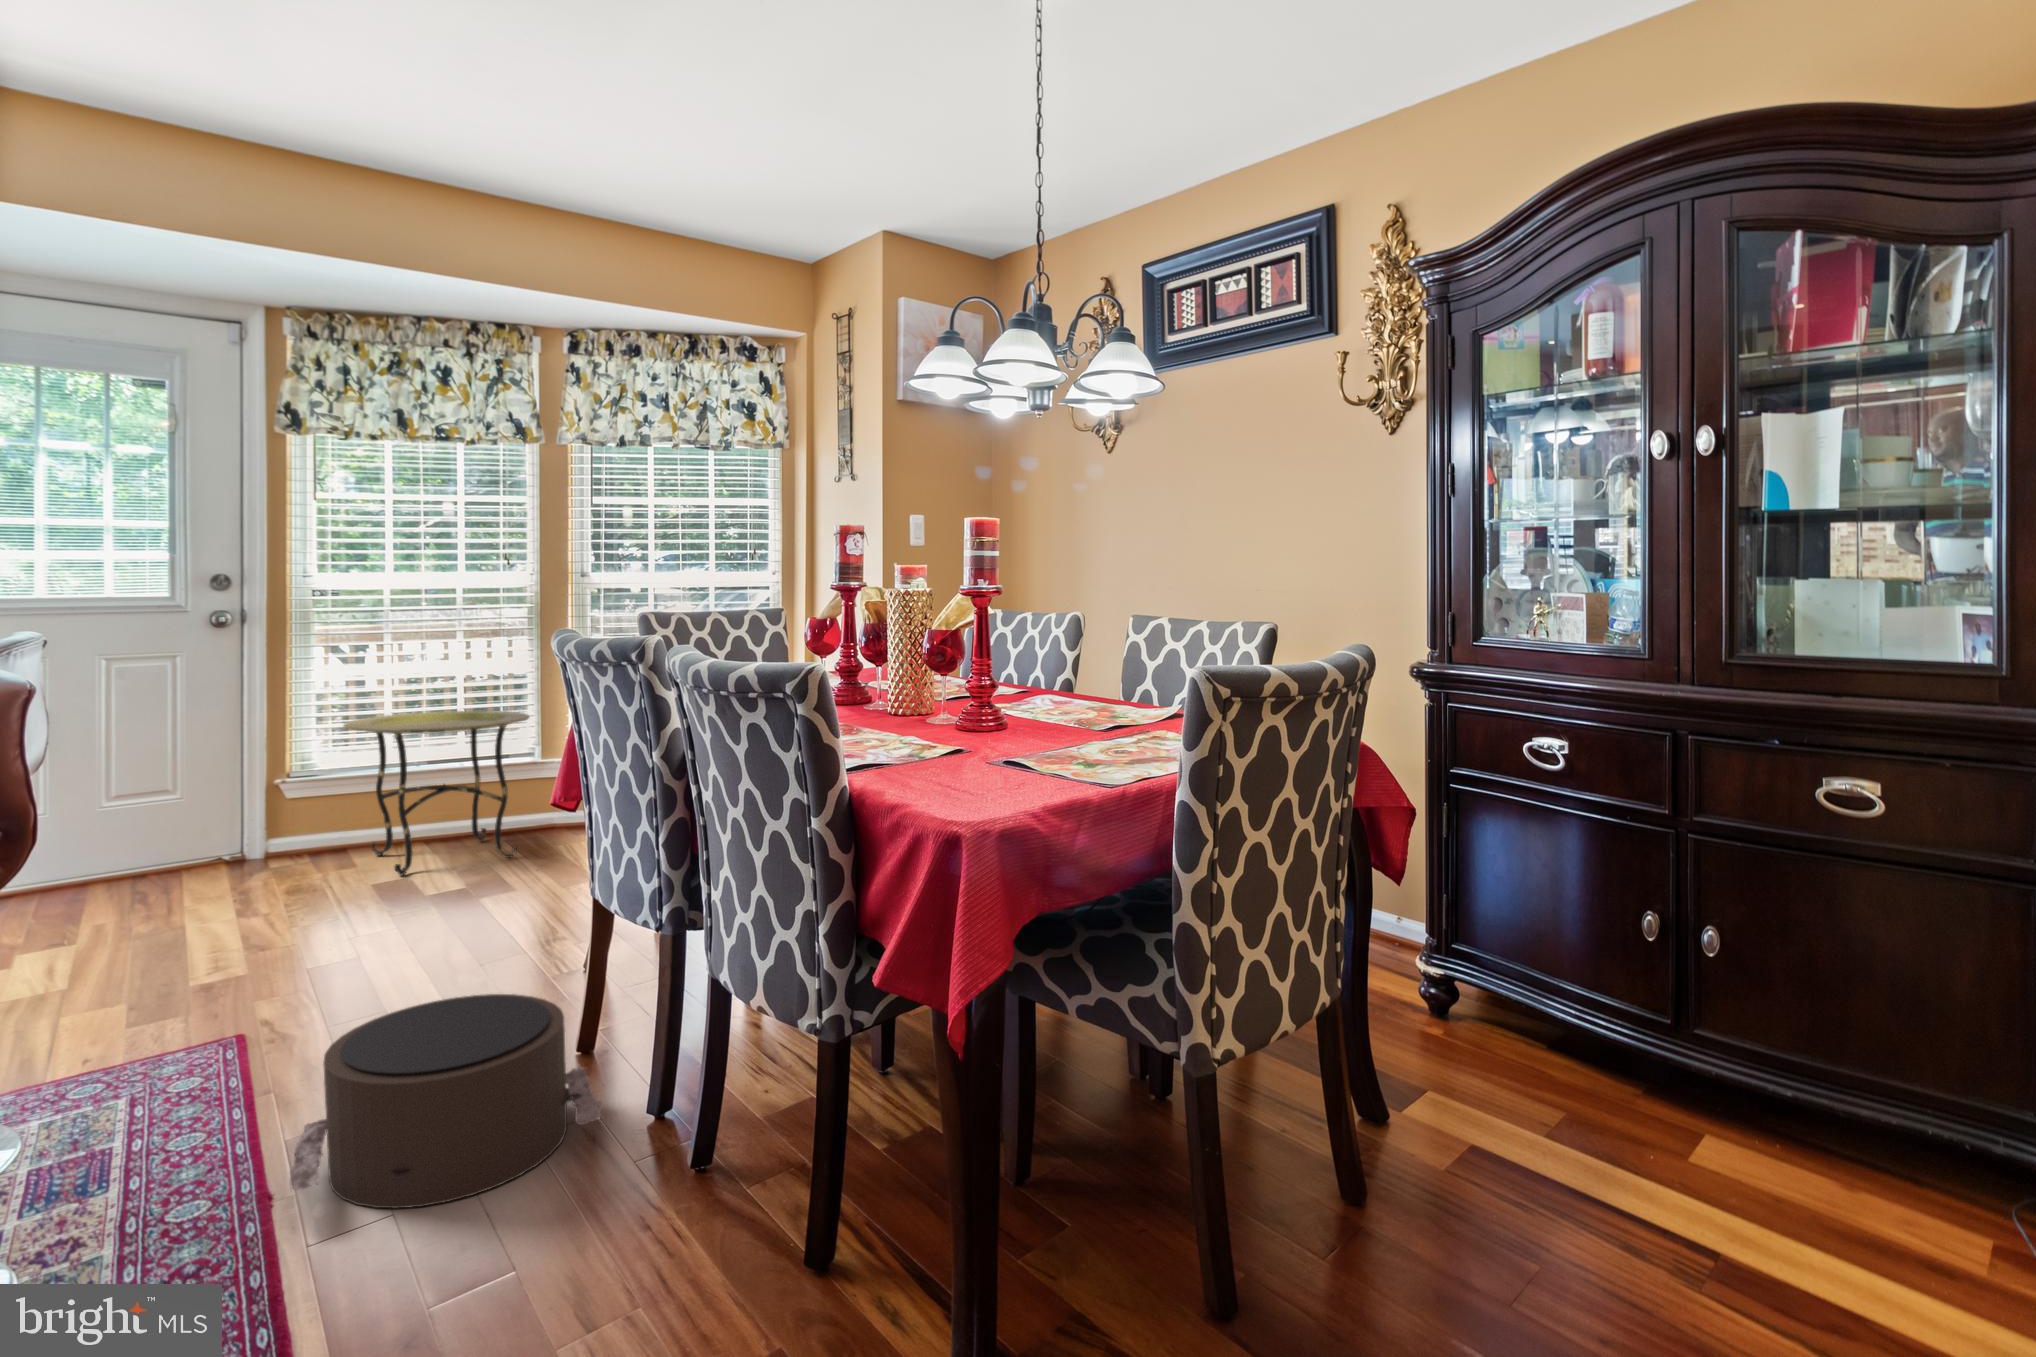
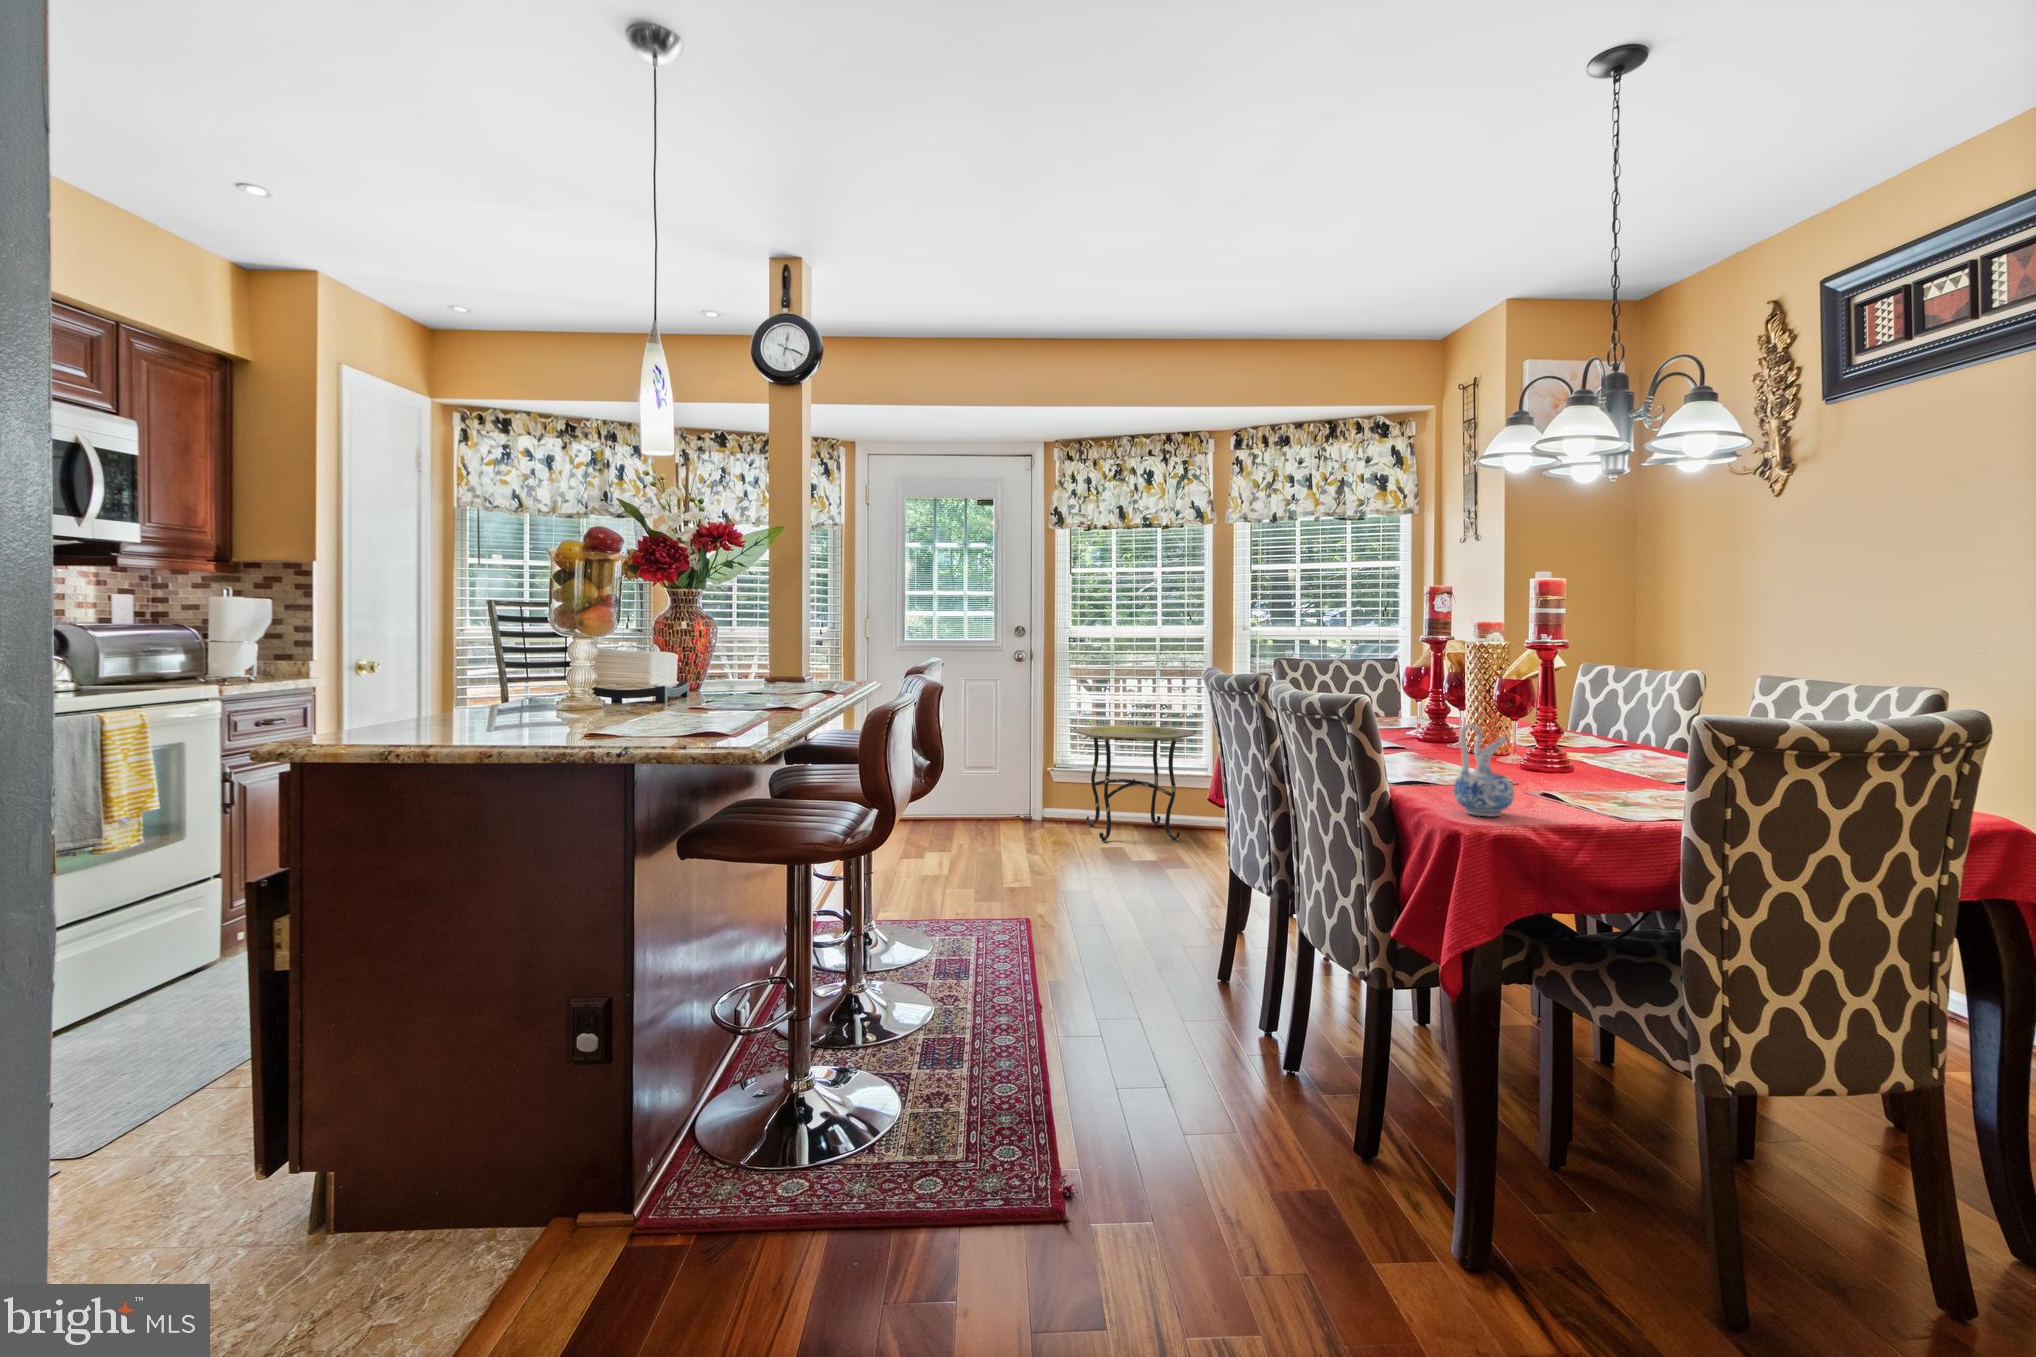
ceramic pitcher: none [923,687,991,801] -> present [1453,724,1514,816]
pouf: present [290,994,601,1208] -> none [1032,917,1215,1045]

